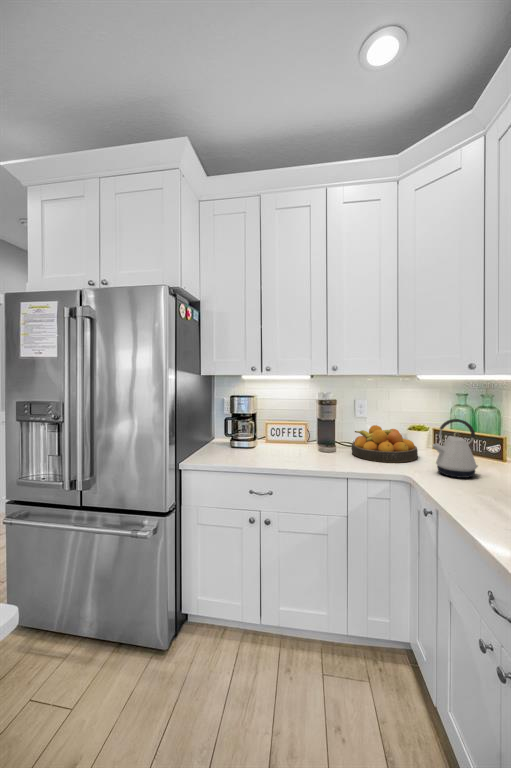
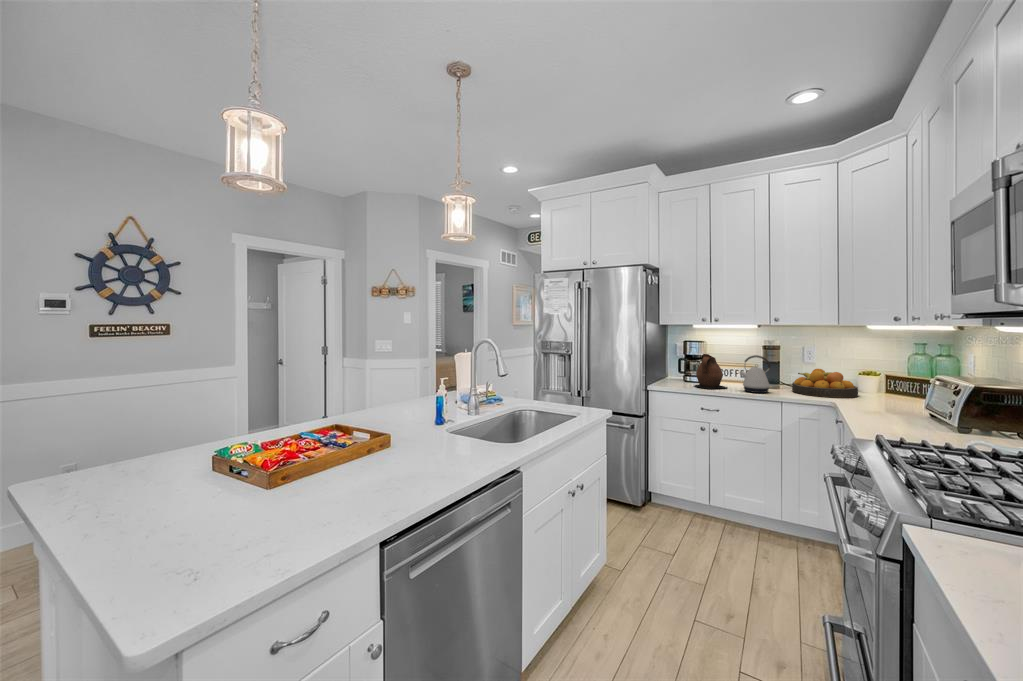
ceramic pitcher: none [242,413,284,460] -> present [695,354,727,388]
kettle: present [432,419,478,478] -> present [739,355,772,393]

